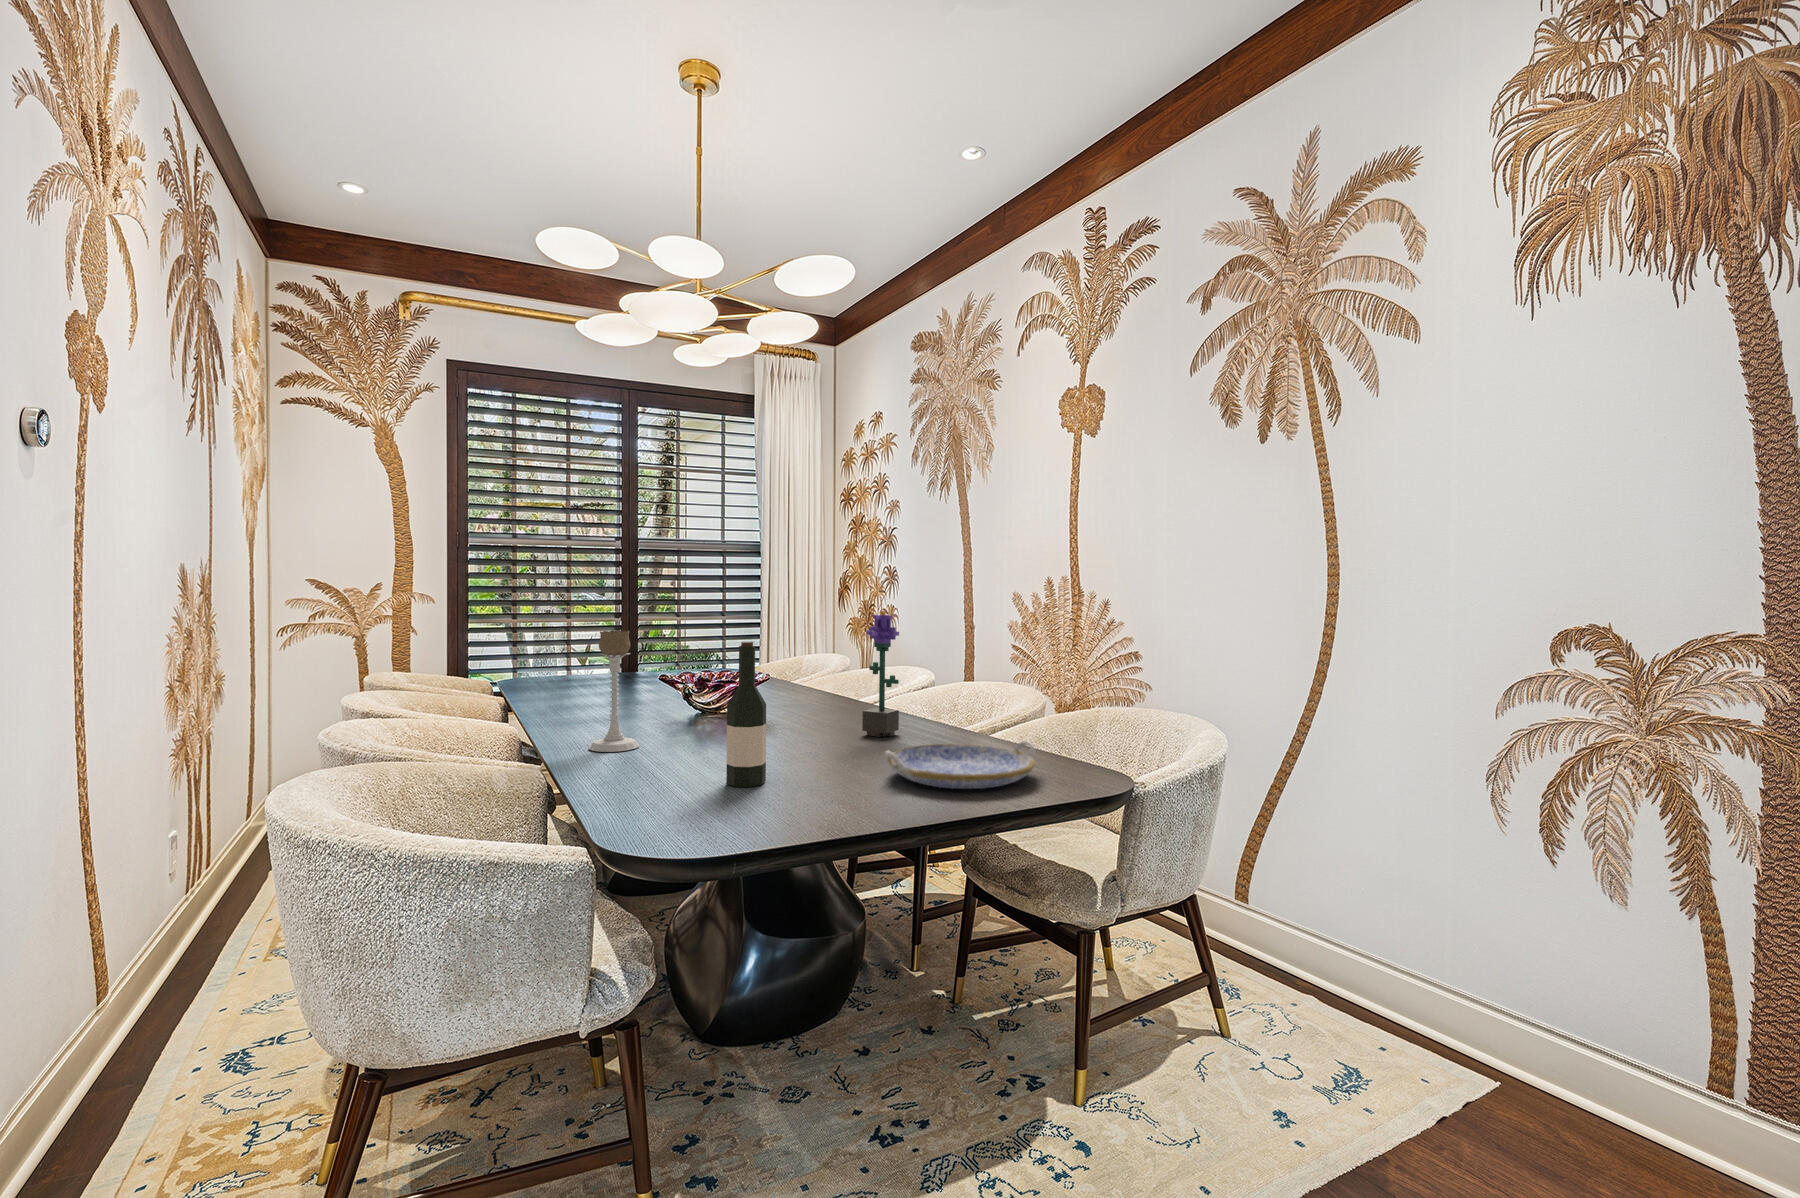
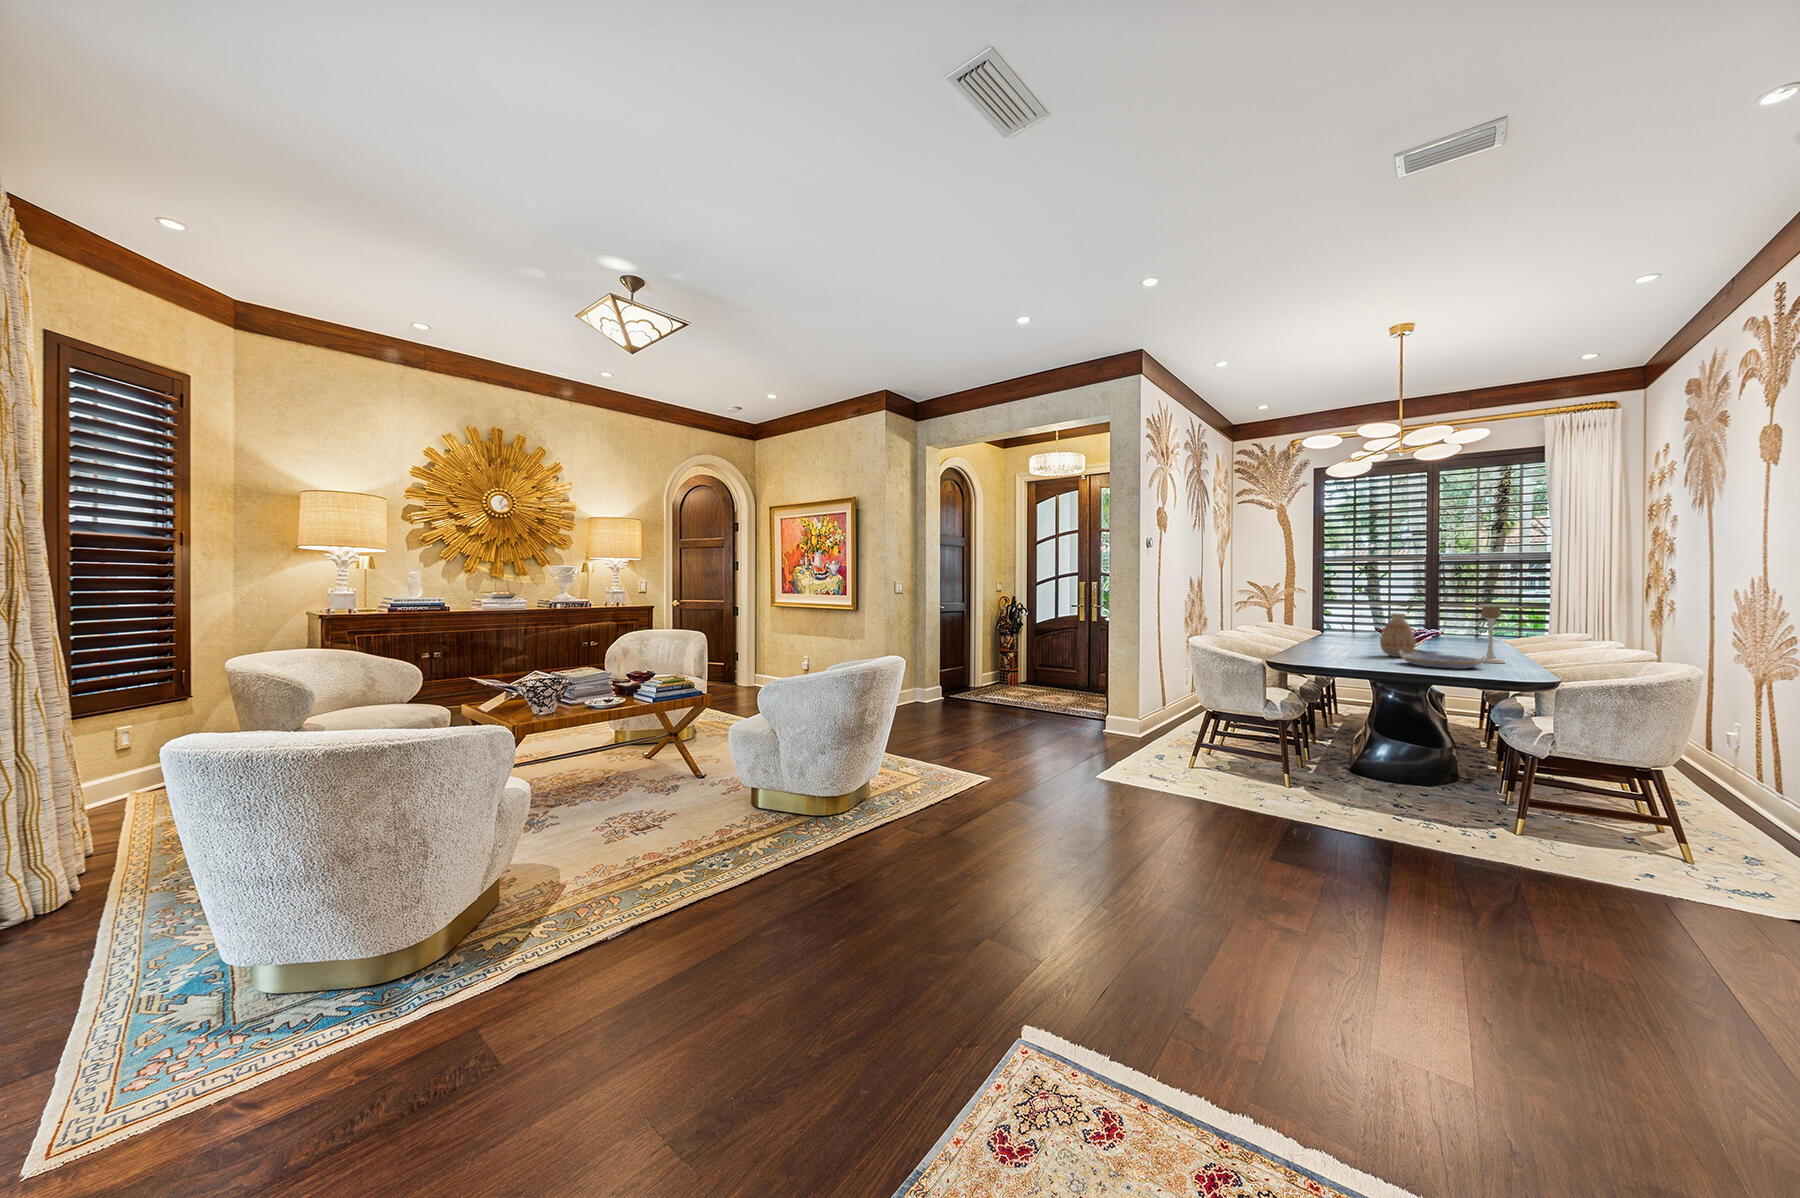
potted flower: present [862,611,899,737] -> none [1447,597,1471,658]
candle holder: present [589,630,639,752] -> present [1478,607,1505,663]
wine bottle: present [726,642,766,787] -> none [1334,605,1351,657]
vase: none [782,653,848,757] -> present [1380,613,1416,657]

